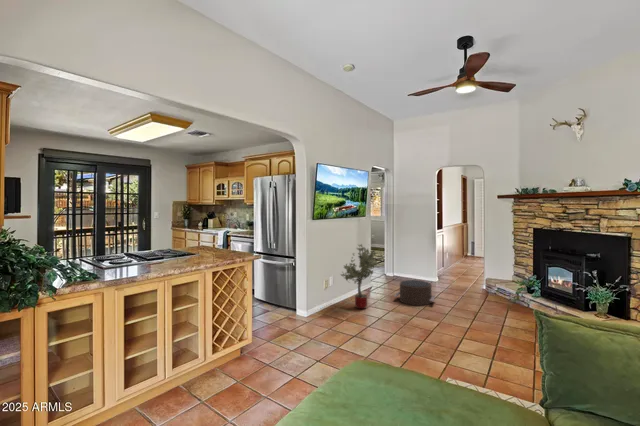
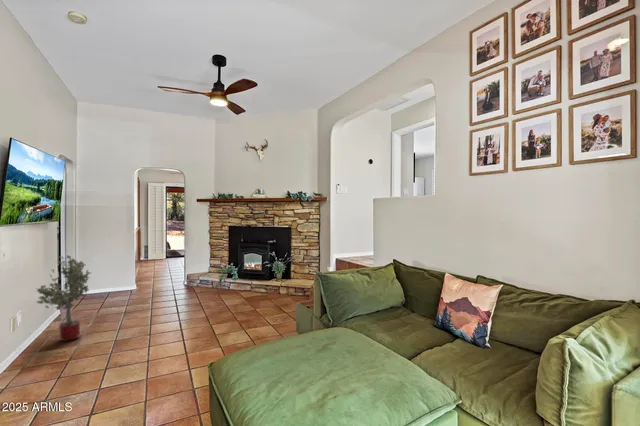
pouf: present [395,280,435,305] -> none [108,288,158,317]

